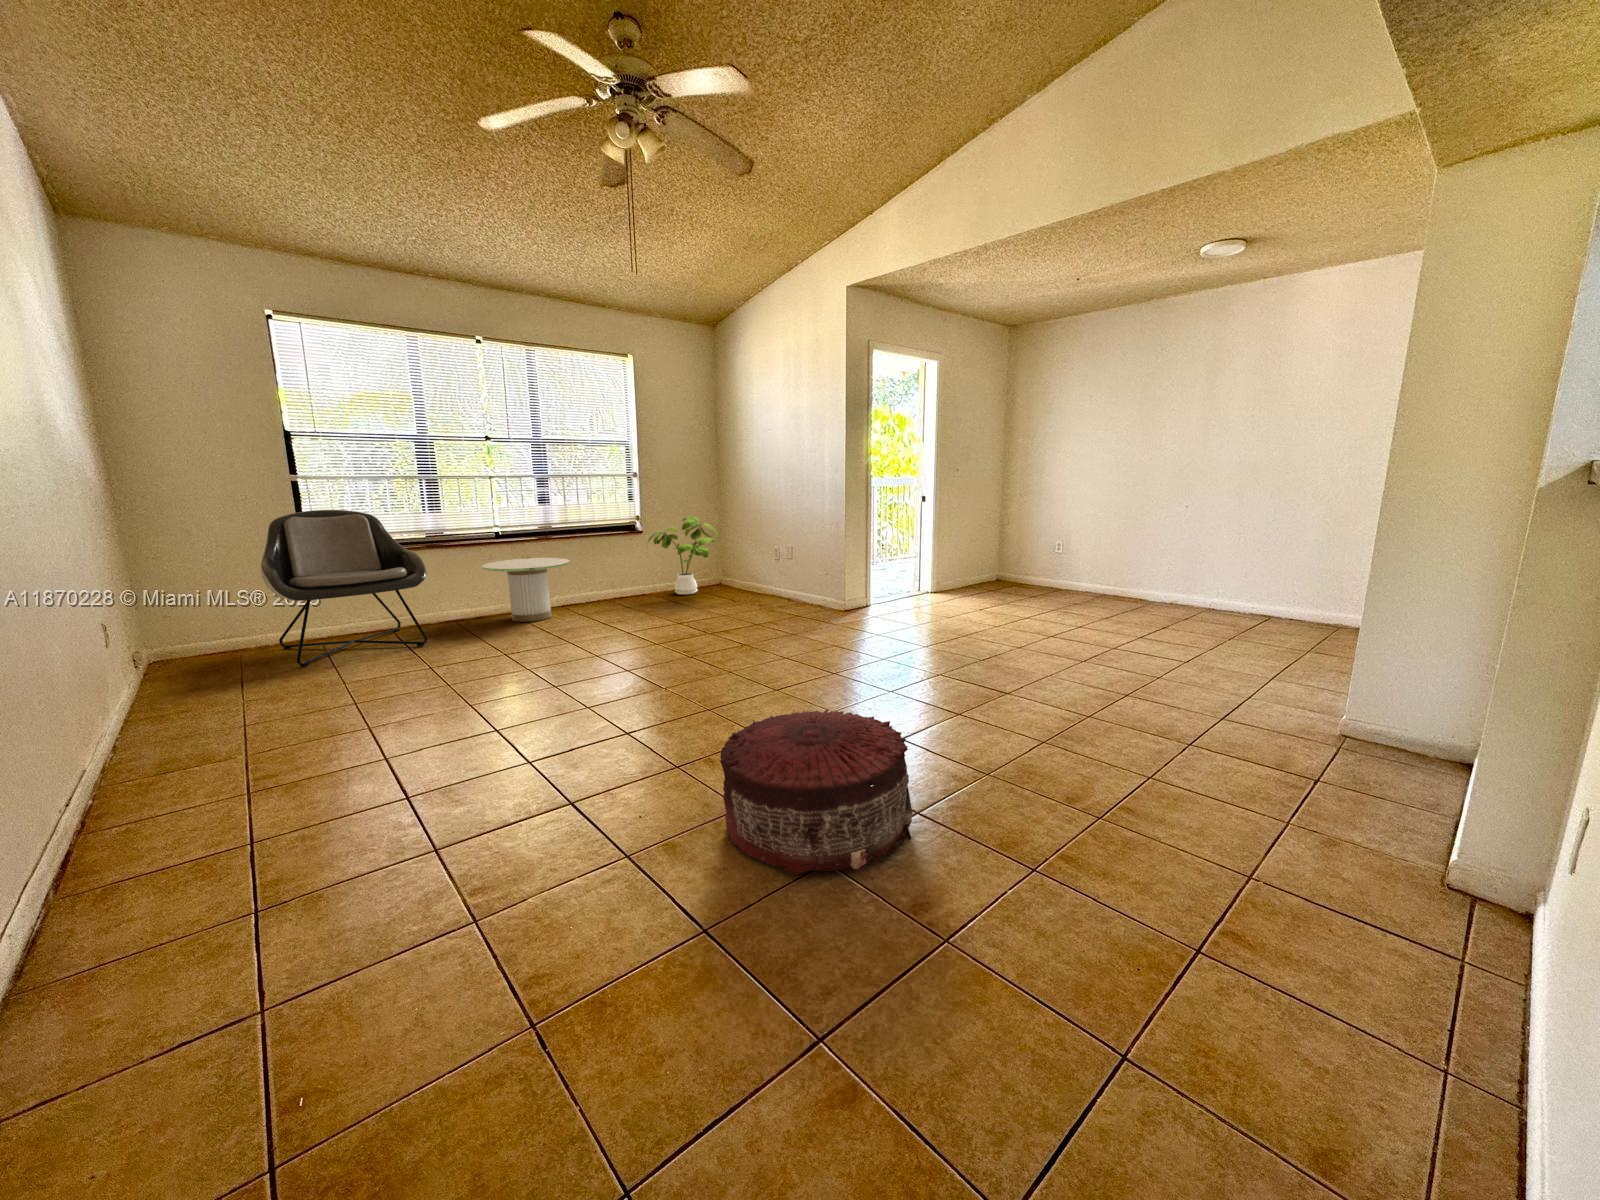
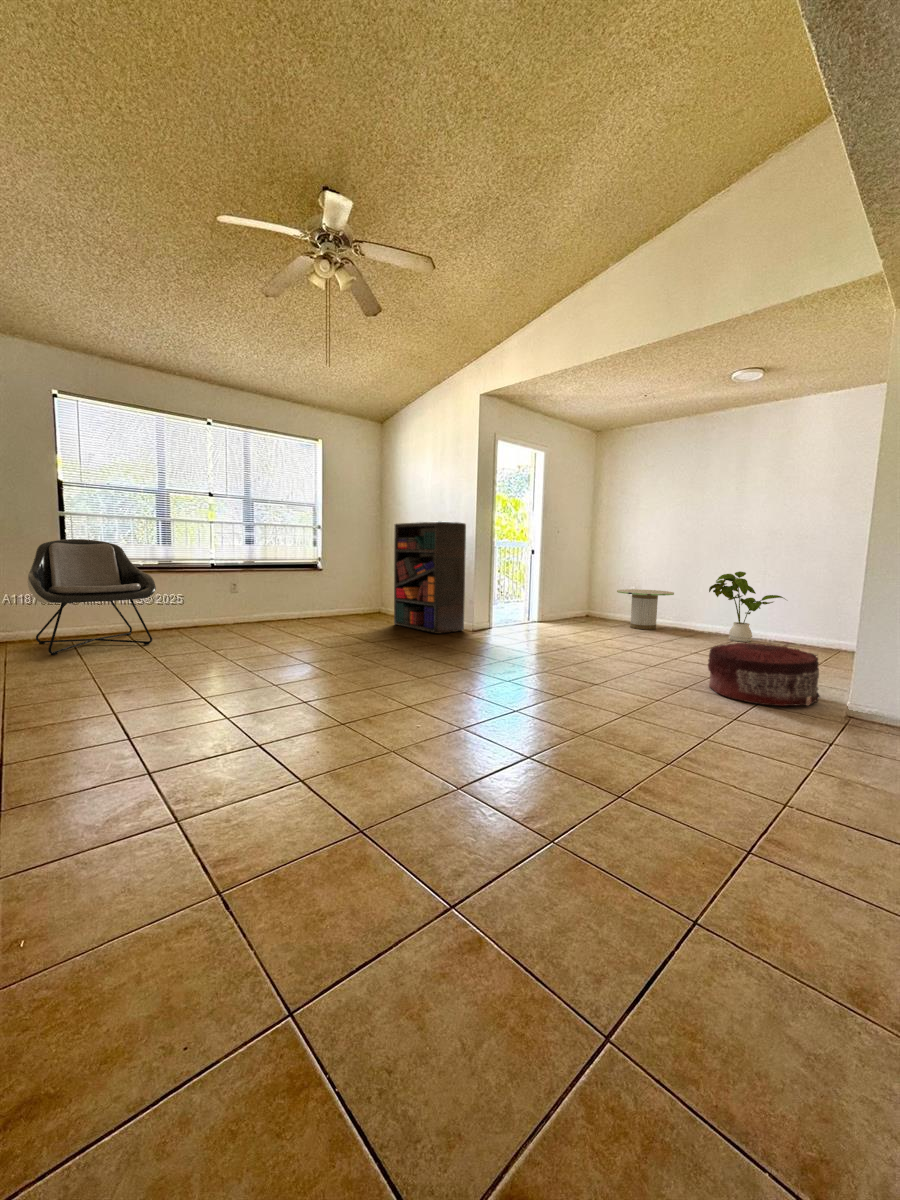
bookshelf: none [735,466,831,616] -> present [394,521,466,634]
house plant: present [647,516,719,595] -> present [709,571,785,642]
side table: present [482,558,570,622] -> present [617,589,674,630]
pouf: present [720,709,912,875] -> present [708,643,820,706]

